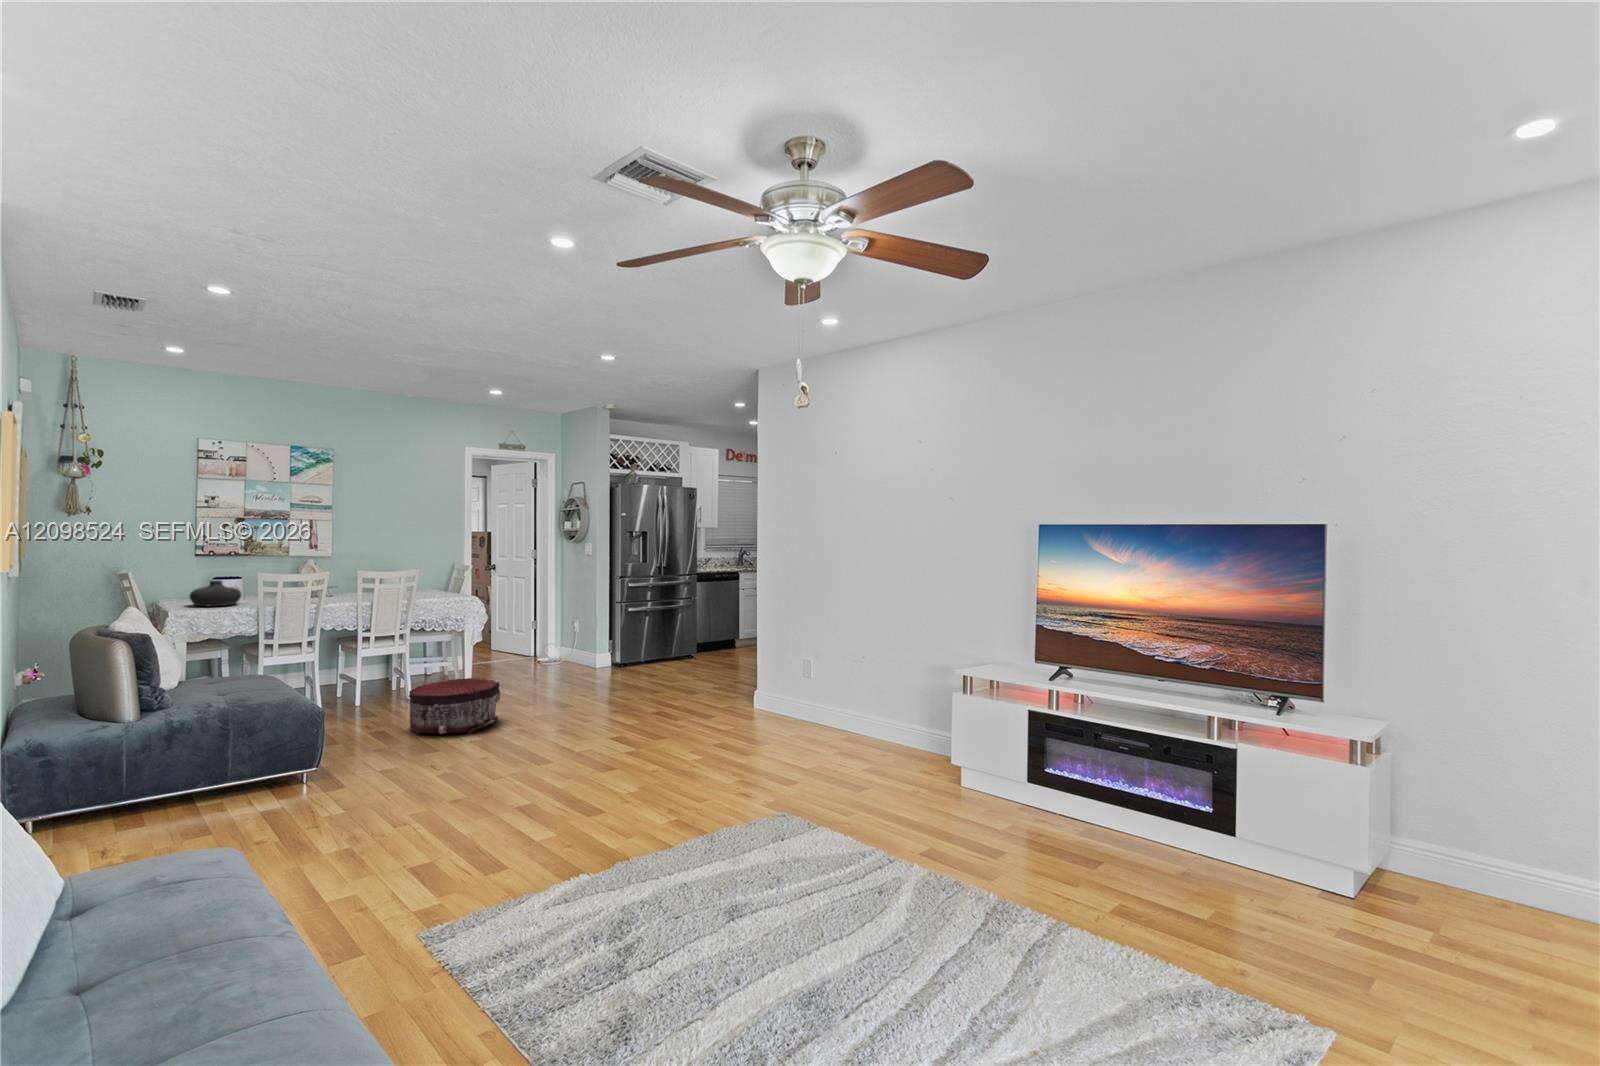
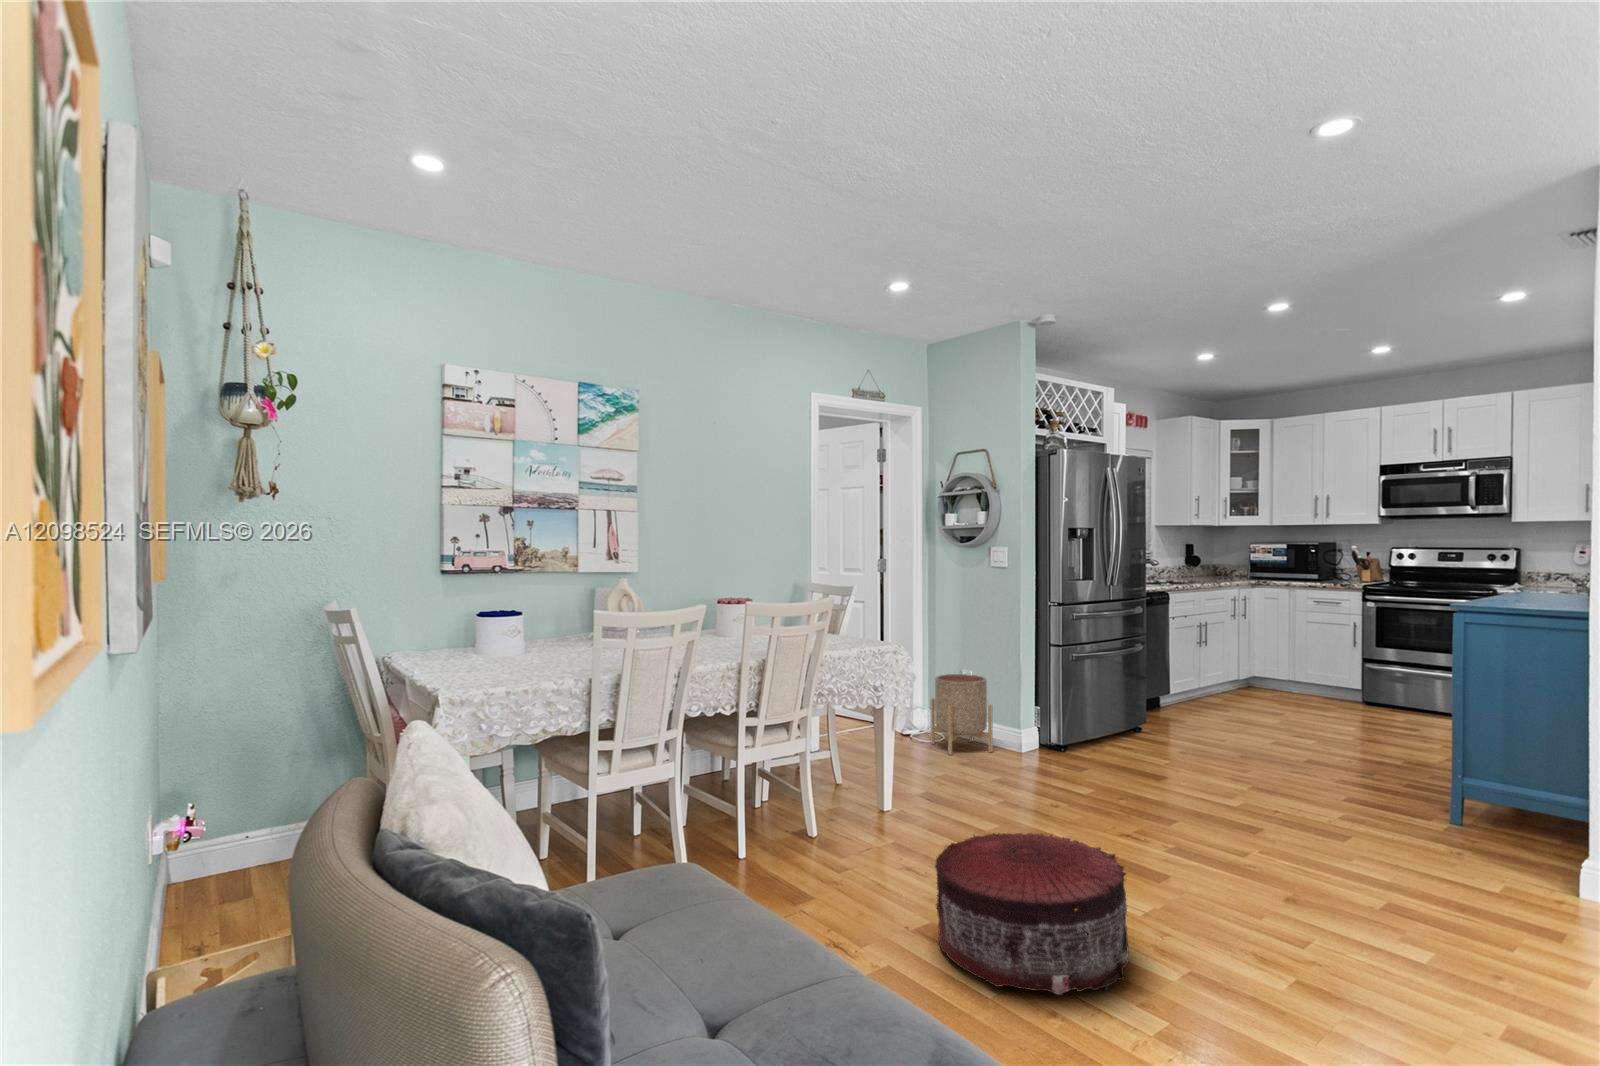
vase: present [189,580,241,606] -> none [461,623,548,677]
planter: none [547,620,578,667] -> present [931,674,993,755]

